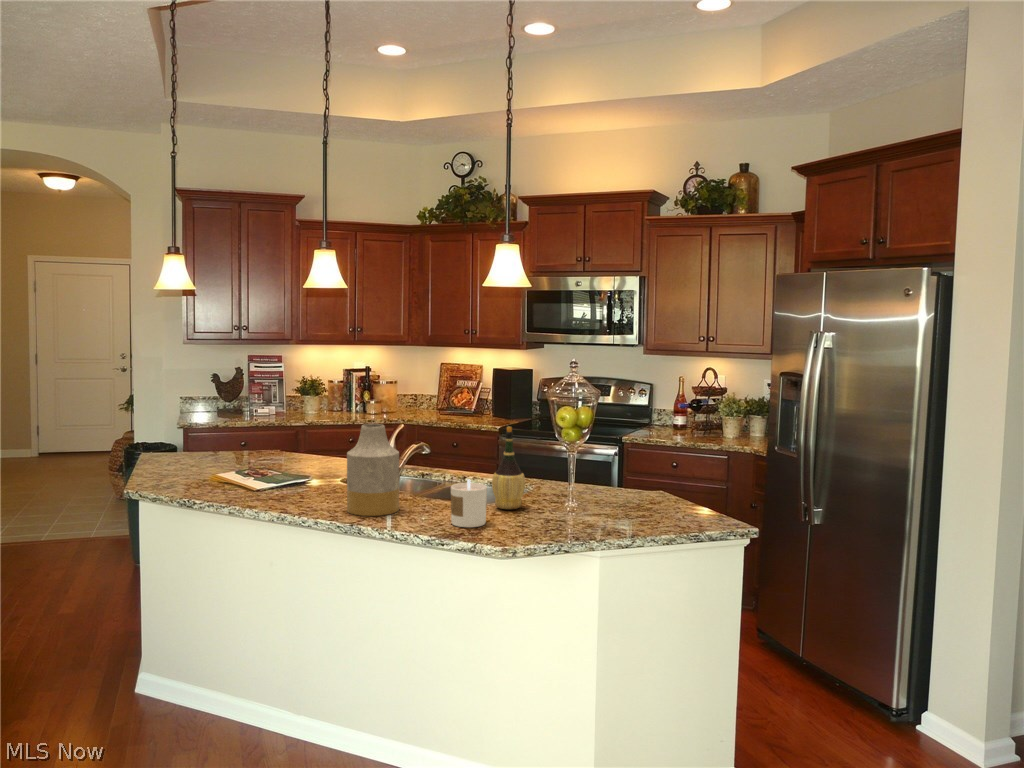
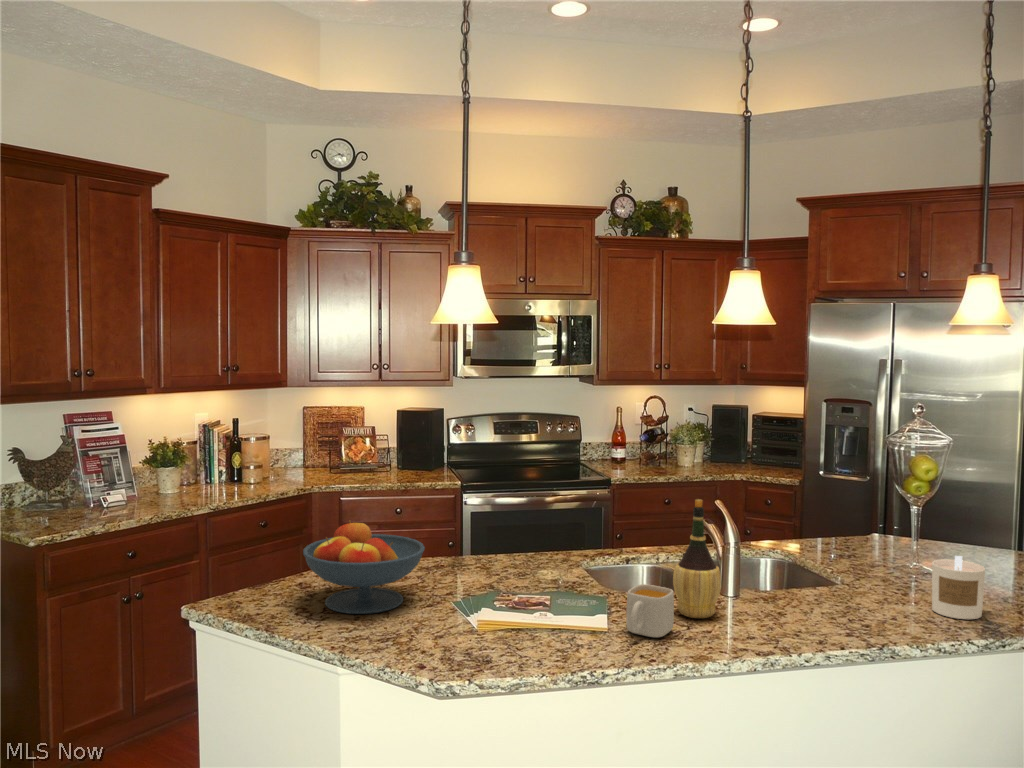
fruit bowl: none [168,418,244,469] -> present [303,521,425,614]
vase: present [347,424,399,516] -> none [783,498,863,633]
wine bottle: present [492,427,525,509] -> present [673,499,721,618]
mug: none [242,468,284,498] -> present [626,584,674,637]

